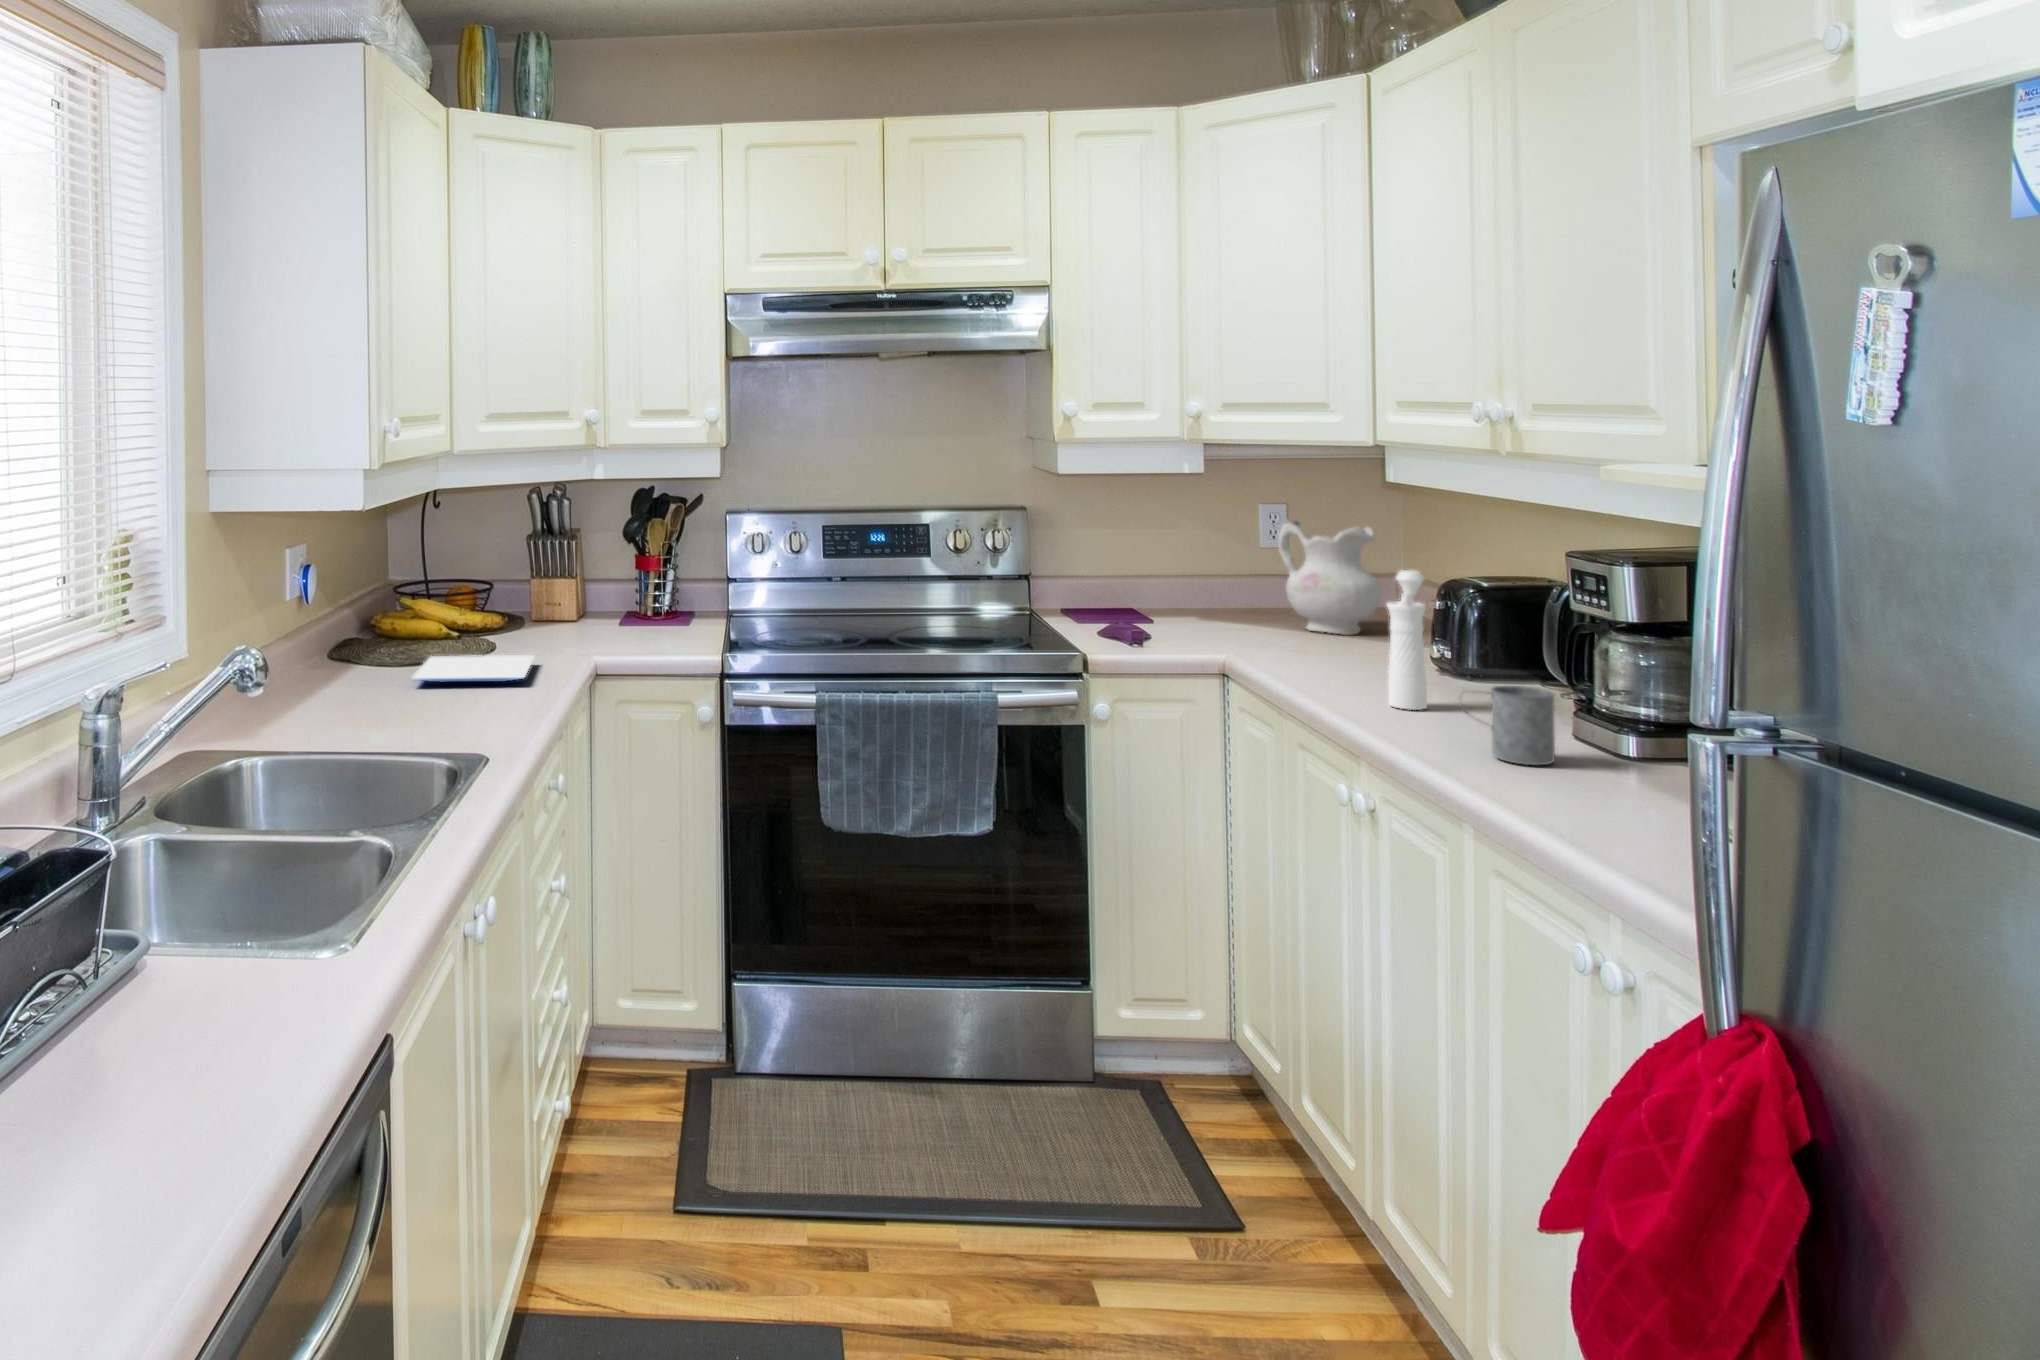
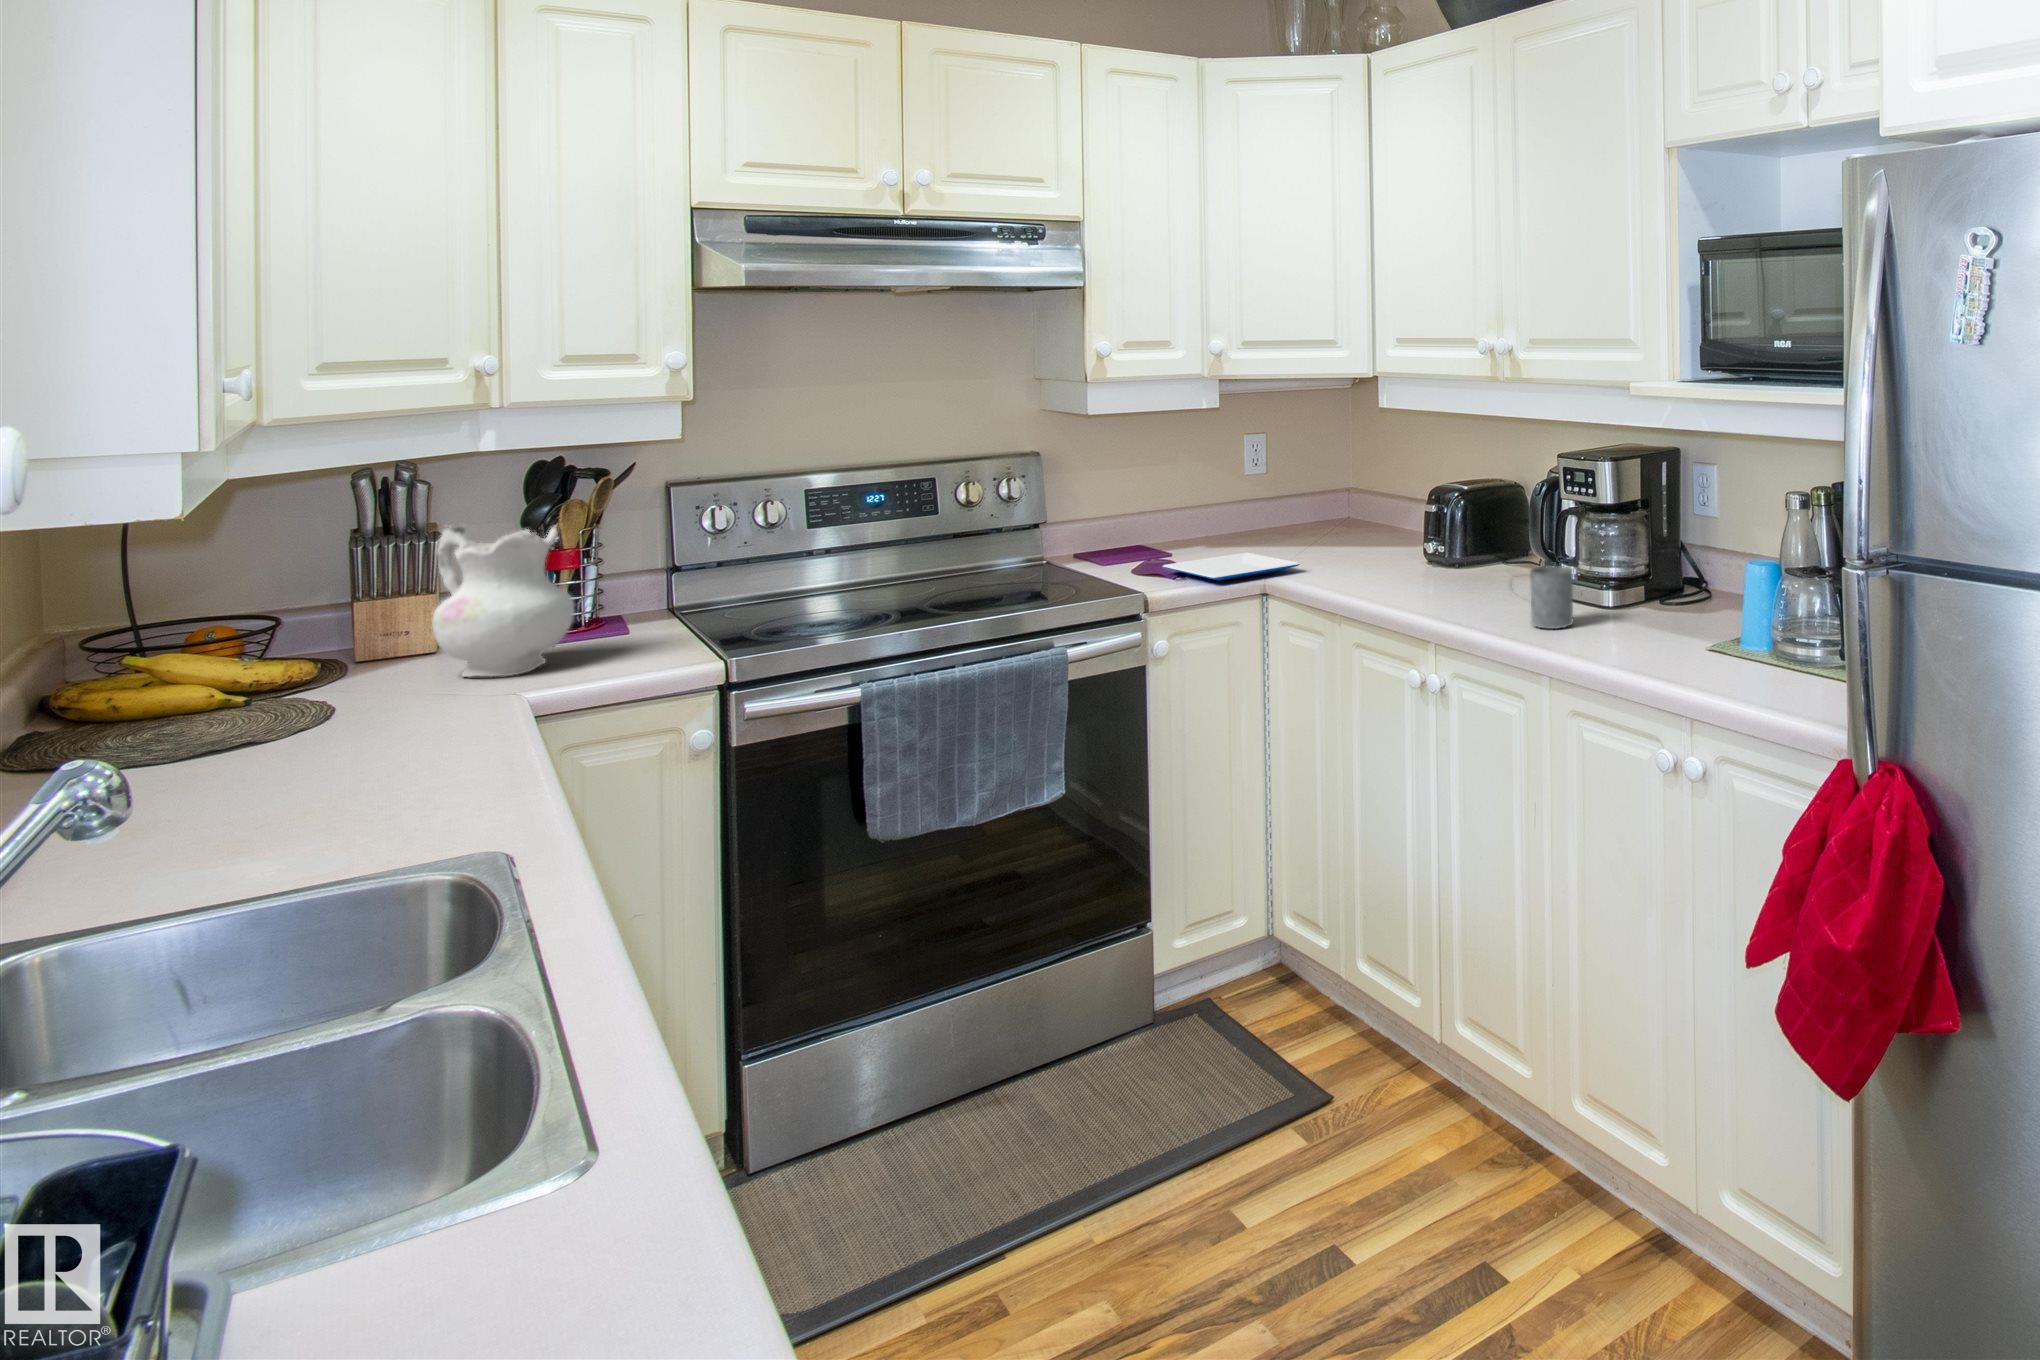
ceramic pitcher: present [1279,520,1381,635] -> present [432,524,574,677]
pepper mill: present [1387,570,1427,710] -> none [1419,482,1454,601]
plate: present [412,655,534,682] -> present [1163,553,1300,581]

